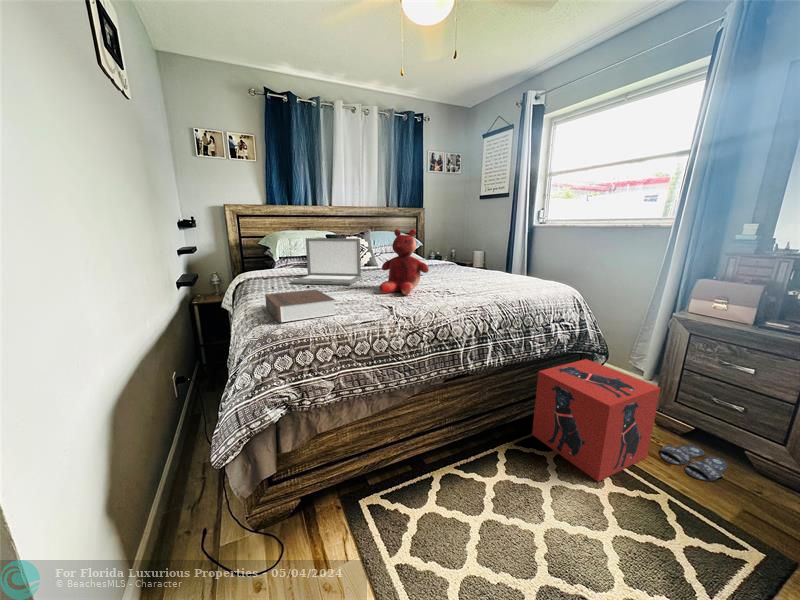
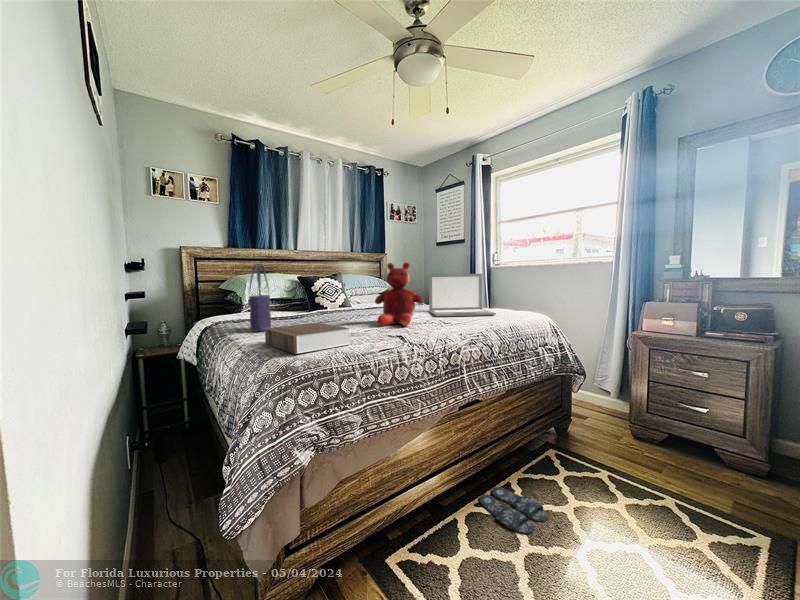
tote bag: none [262,229,285,293] -> present [249,264,271,332]
laptop: present [291,238,361,285] -> present [429,274,496,316]
storage box: present [532,359,660,482] -> none [534,380,642,497]
slippers: present [660,445,728,481] -> present [479,487,548,534]

